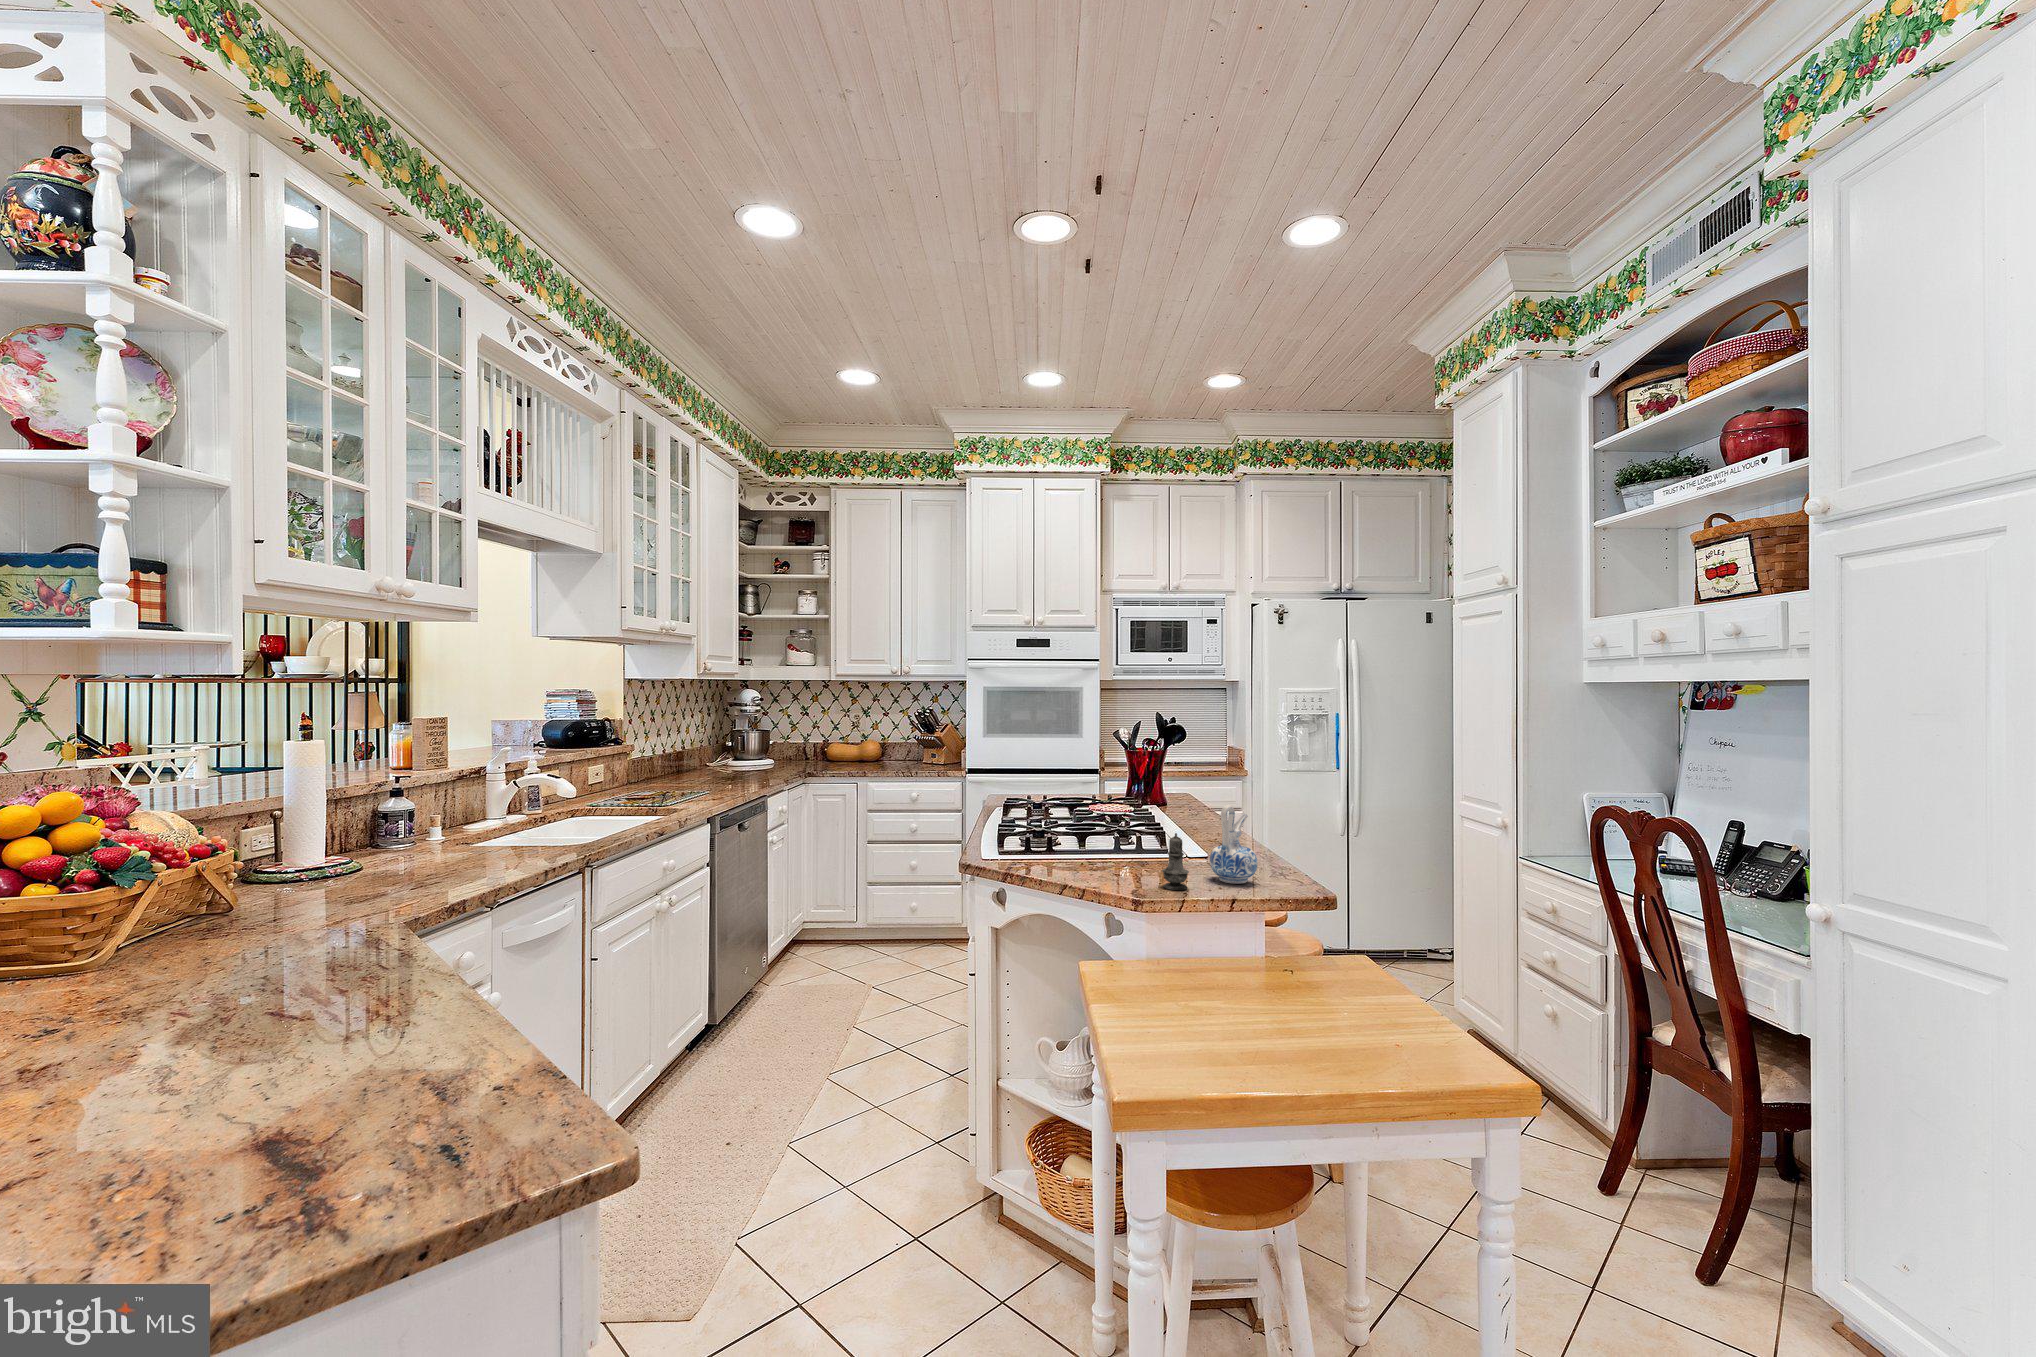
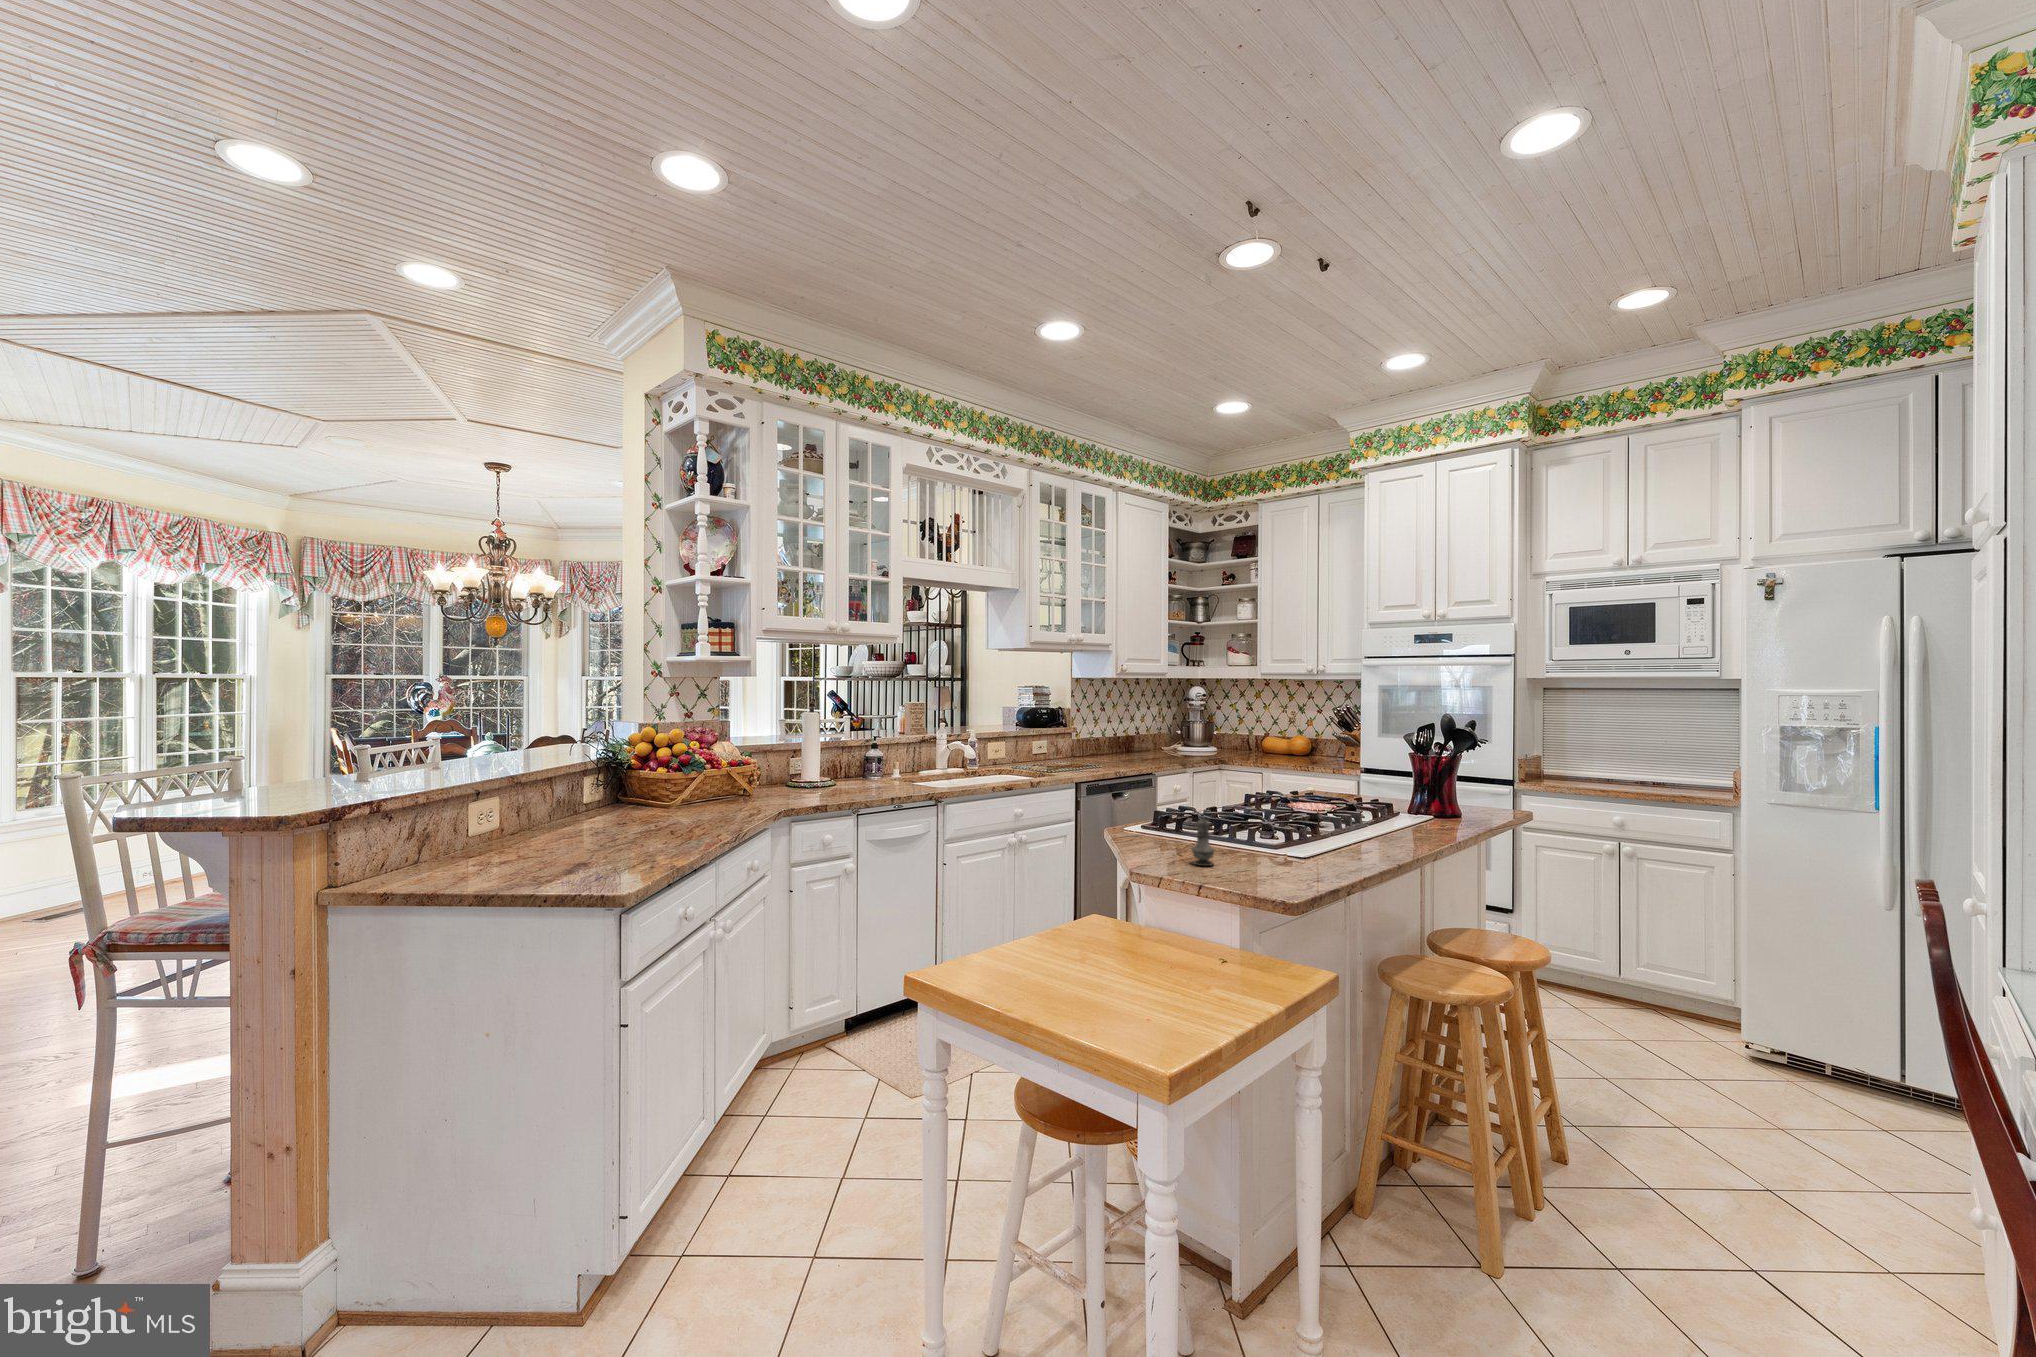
ceramic pitcher: present [1210,805,1258,884] -> none [1258,796,1304,872]

